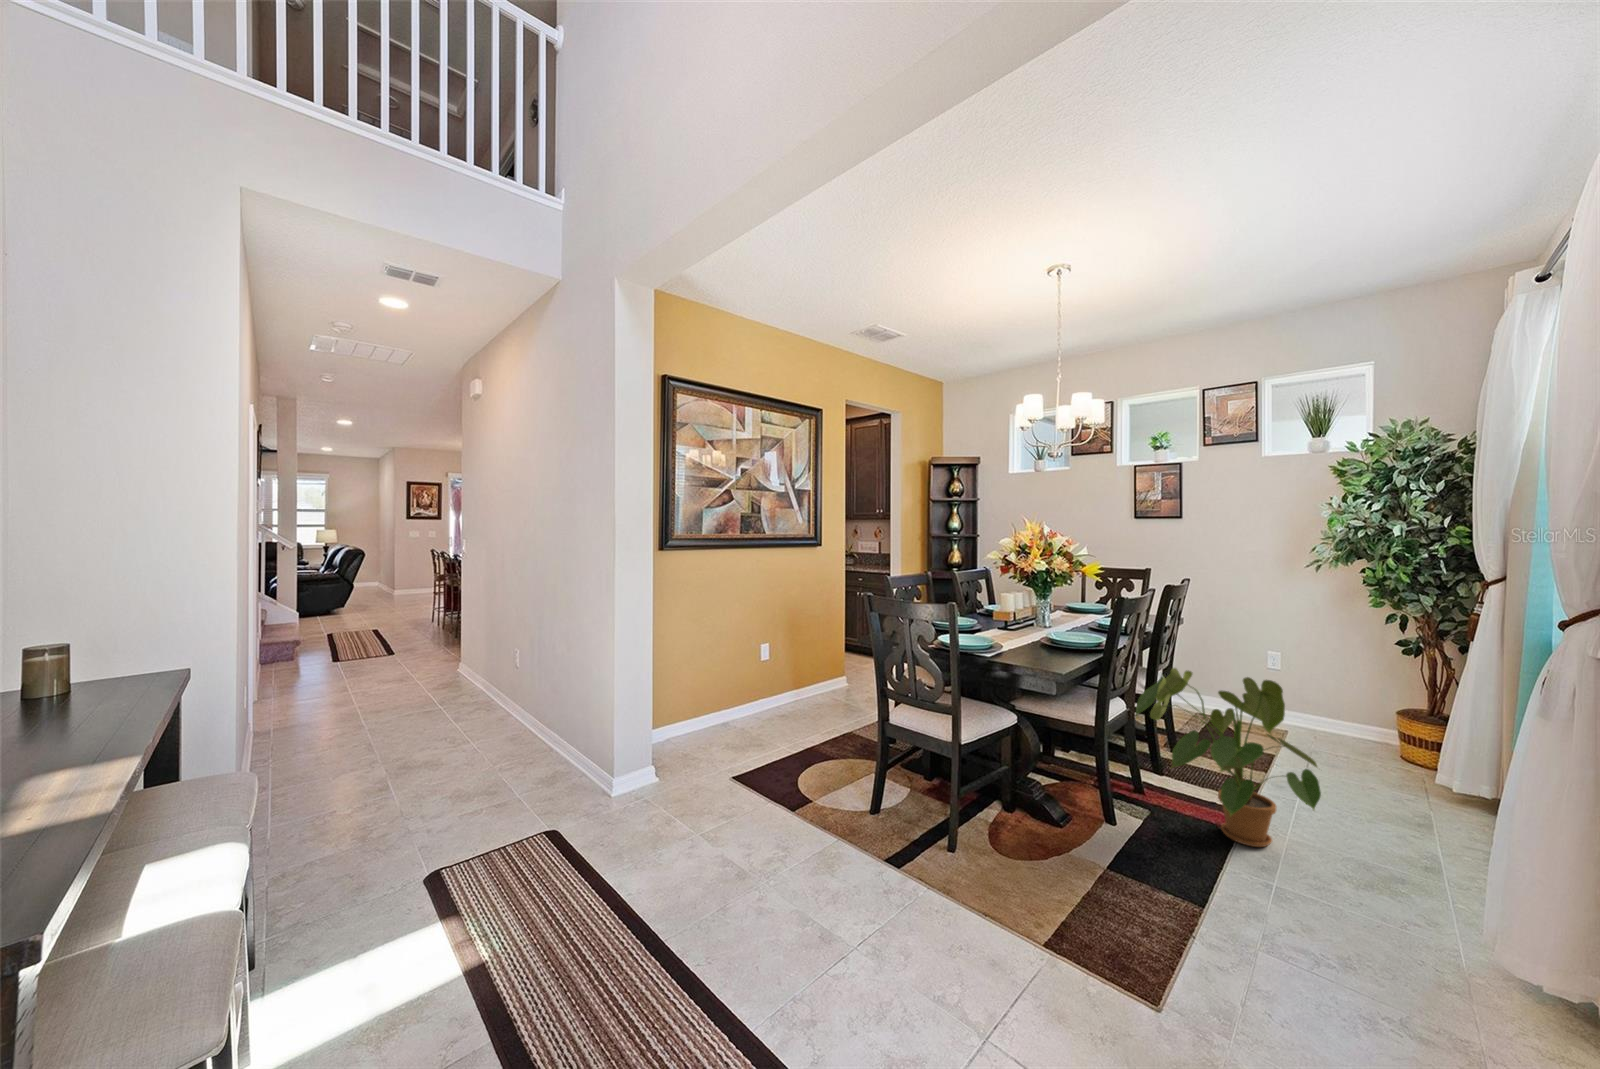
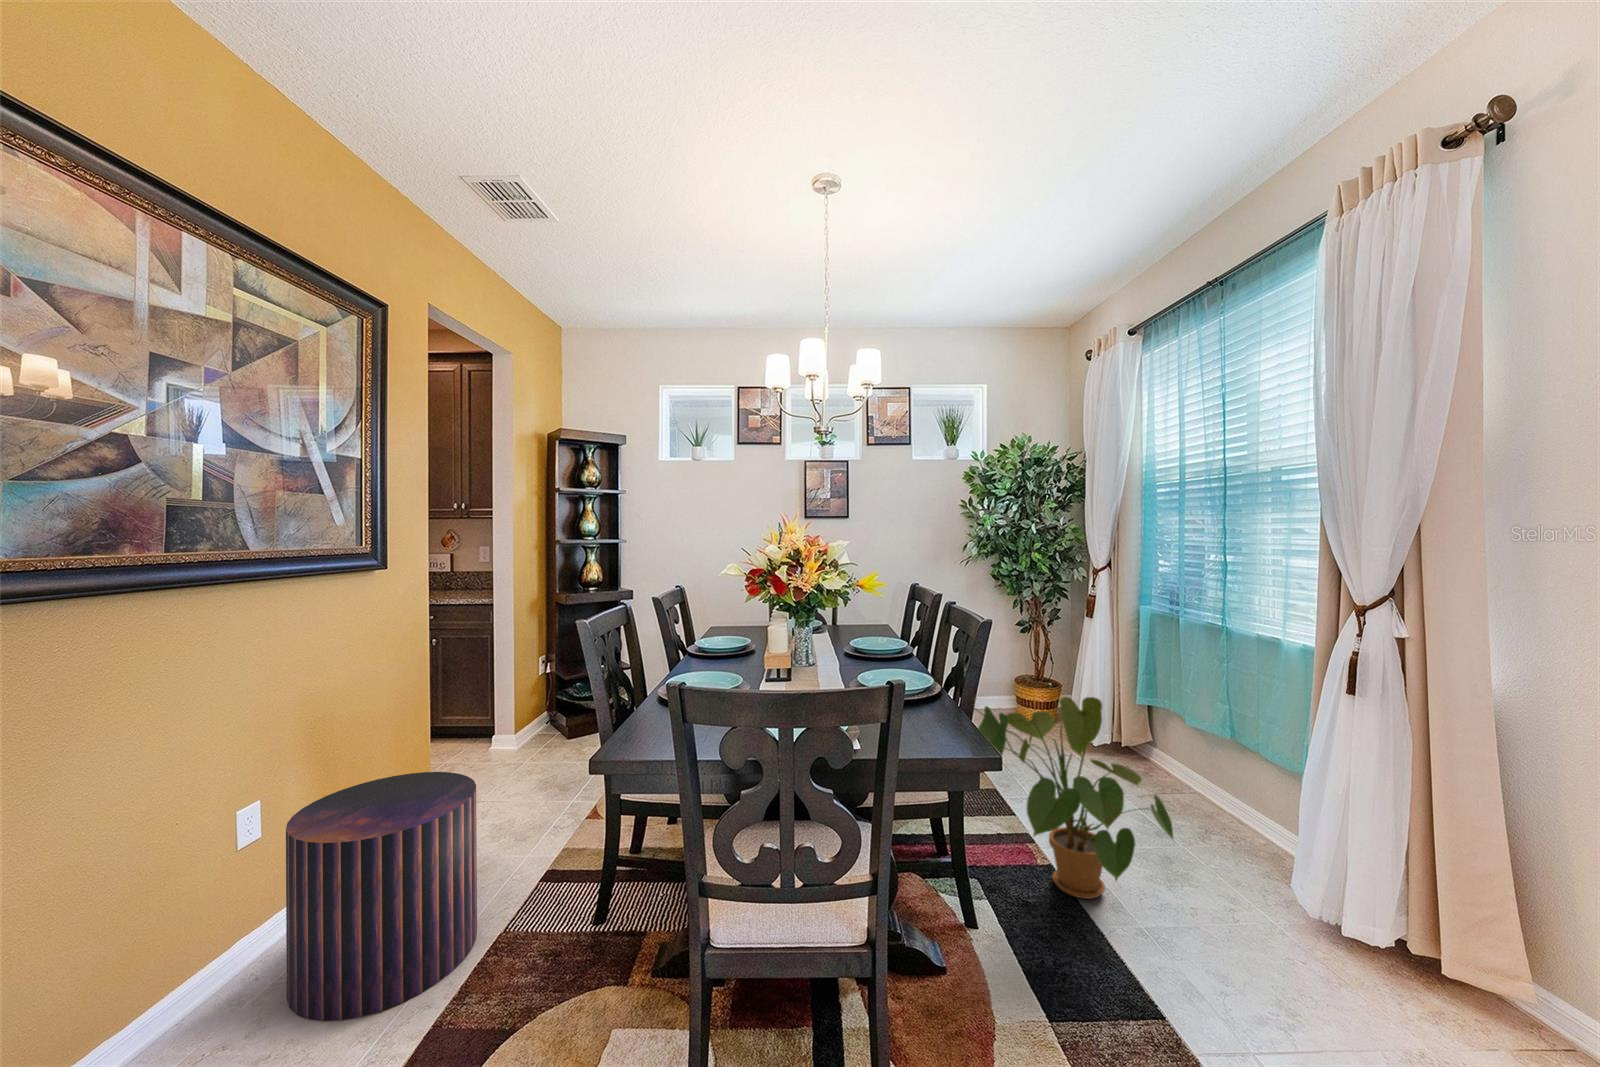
pouf: none [771,646,843,738] -> present [286,772,477,1021]

